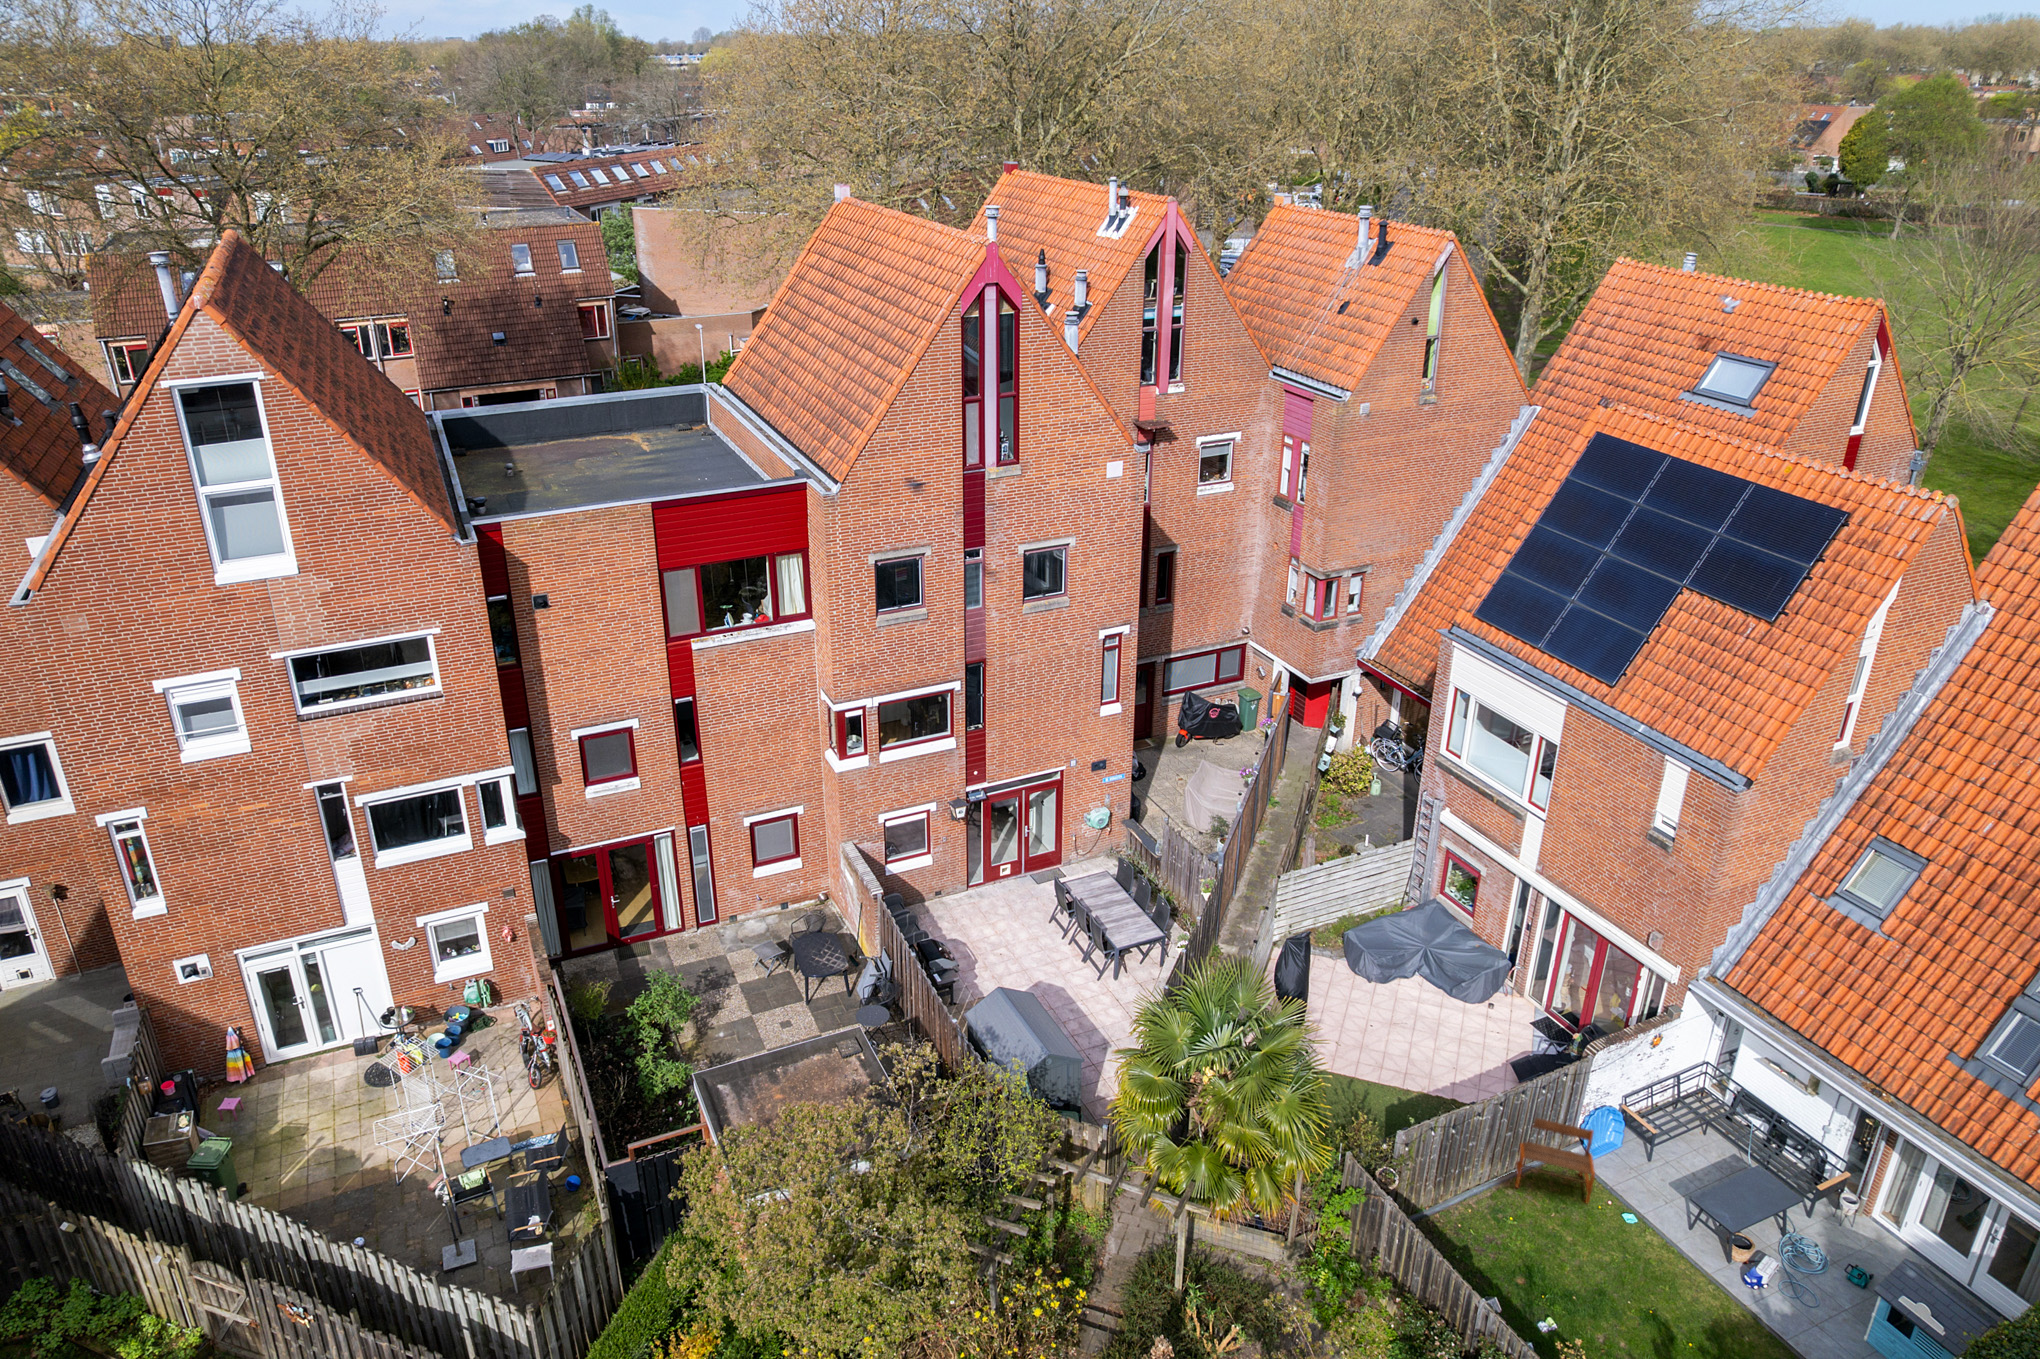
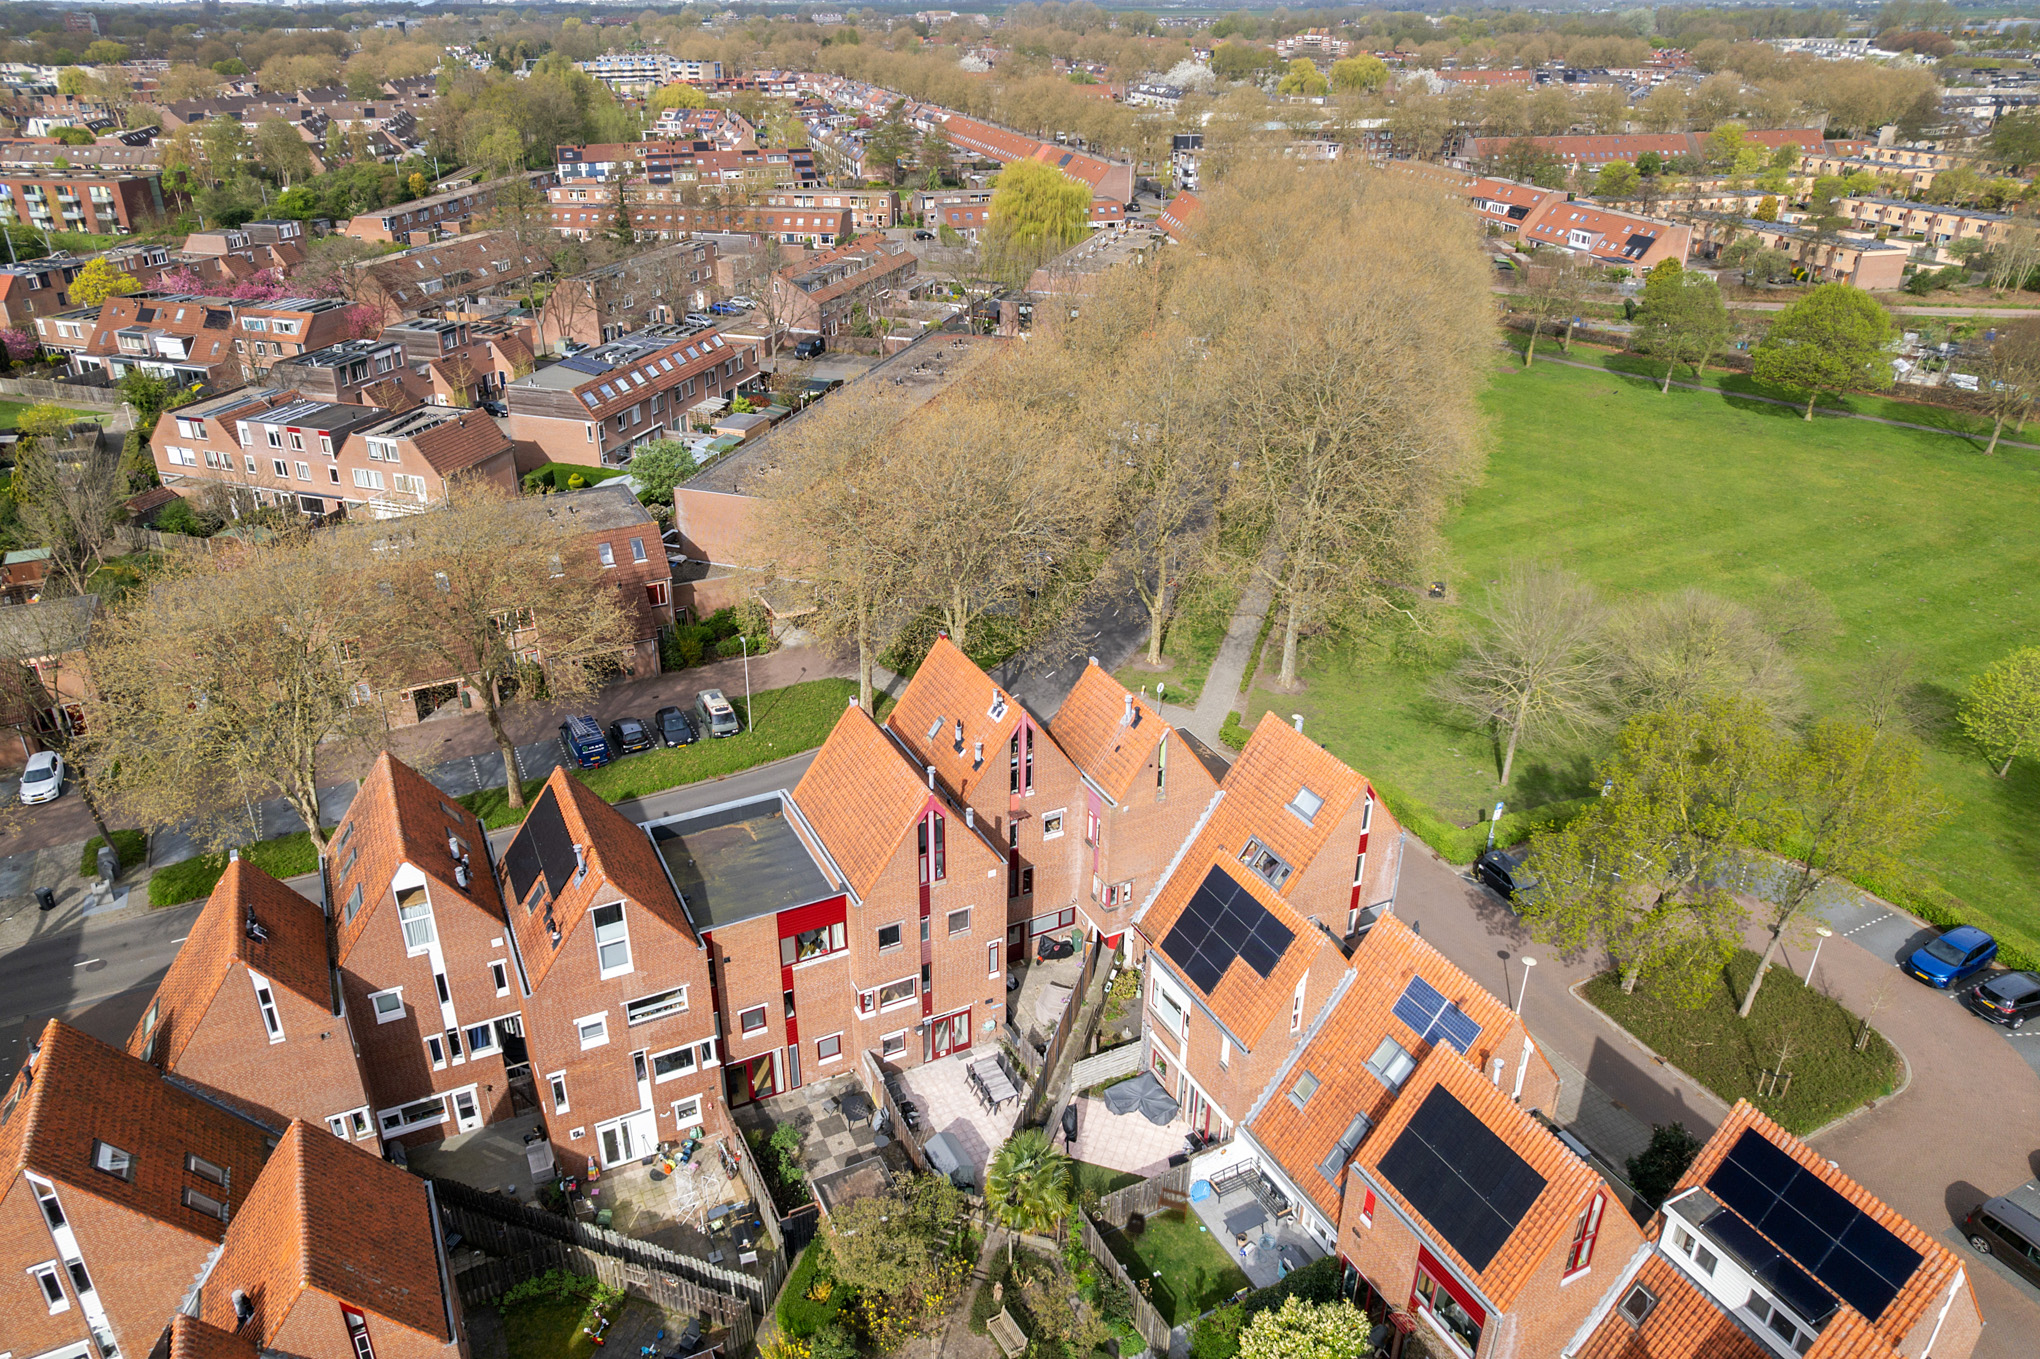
lounge chair: none [1450,1170,1503,1244] -> present [1125,1211,1146,1236]

